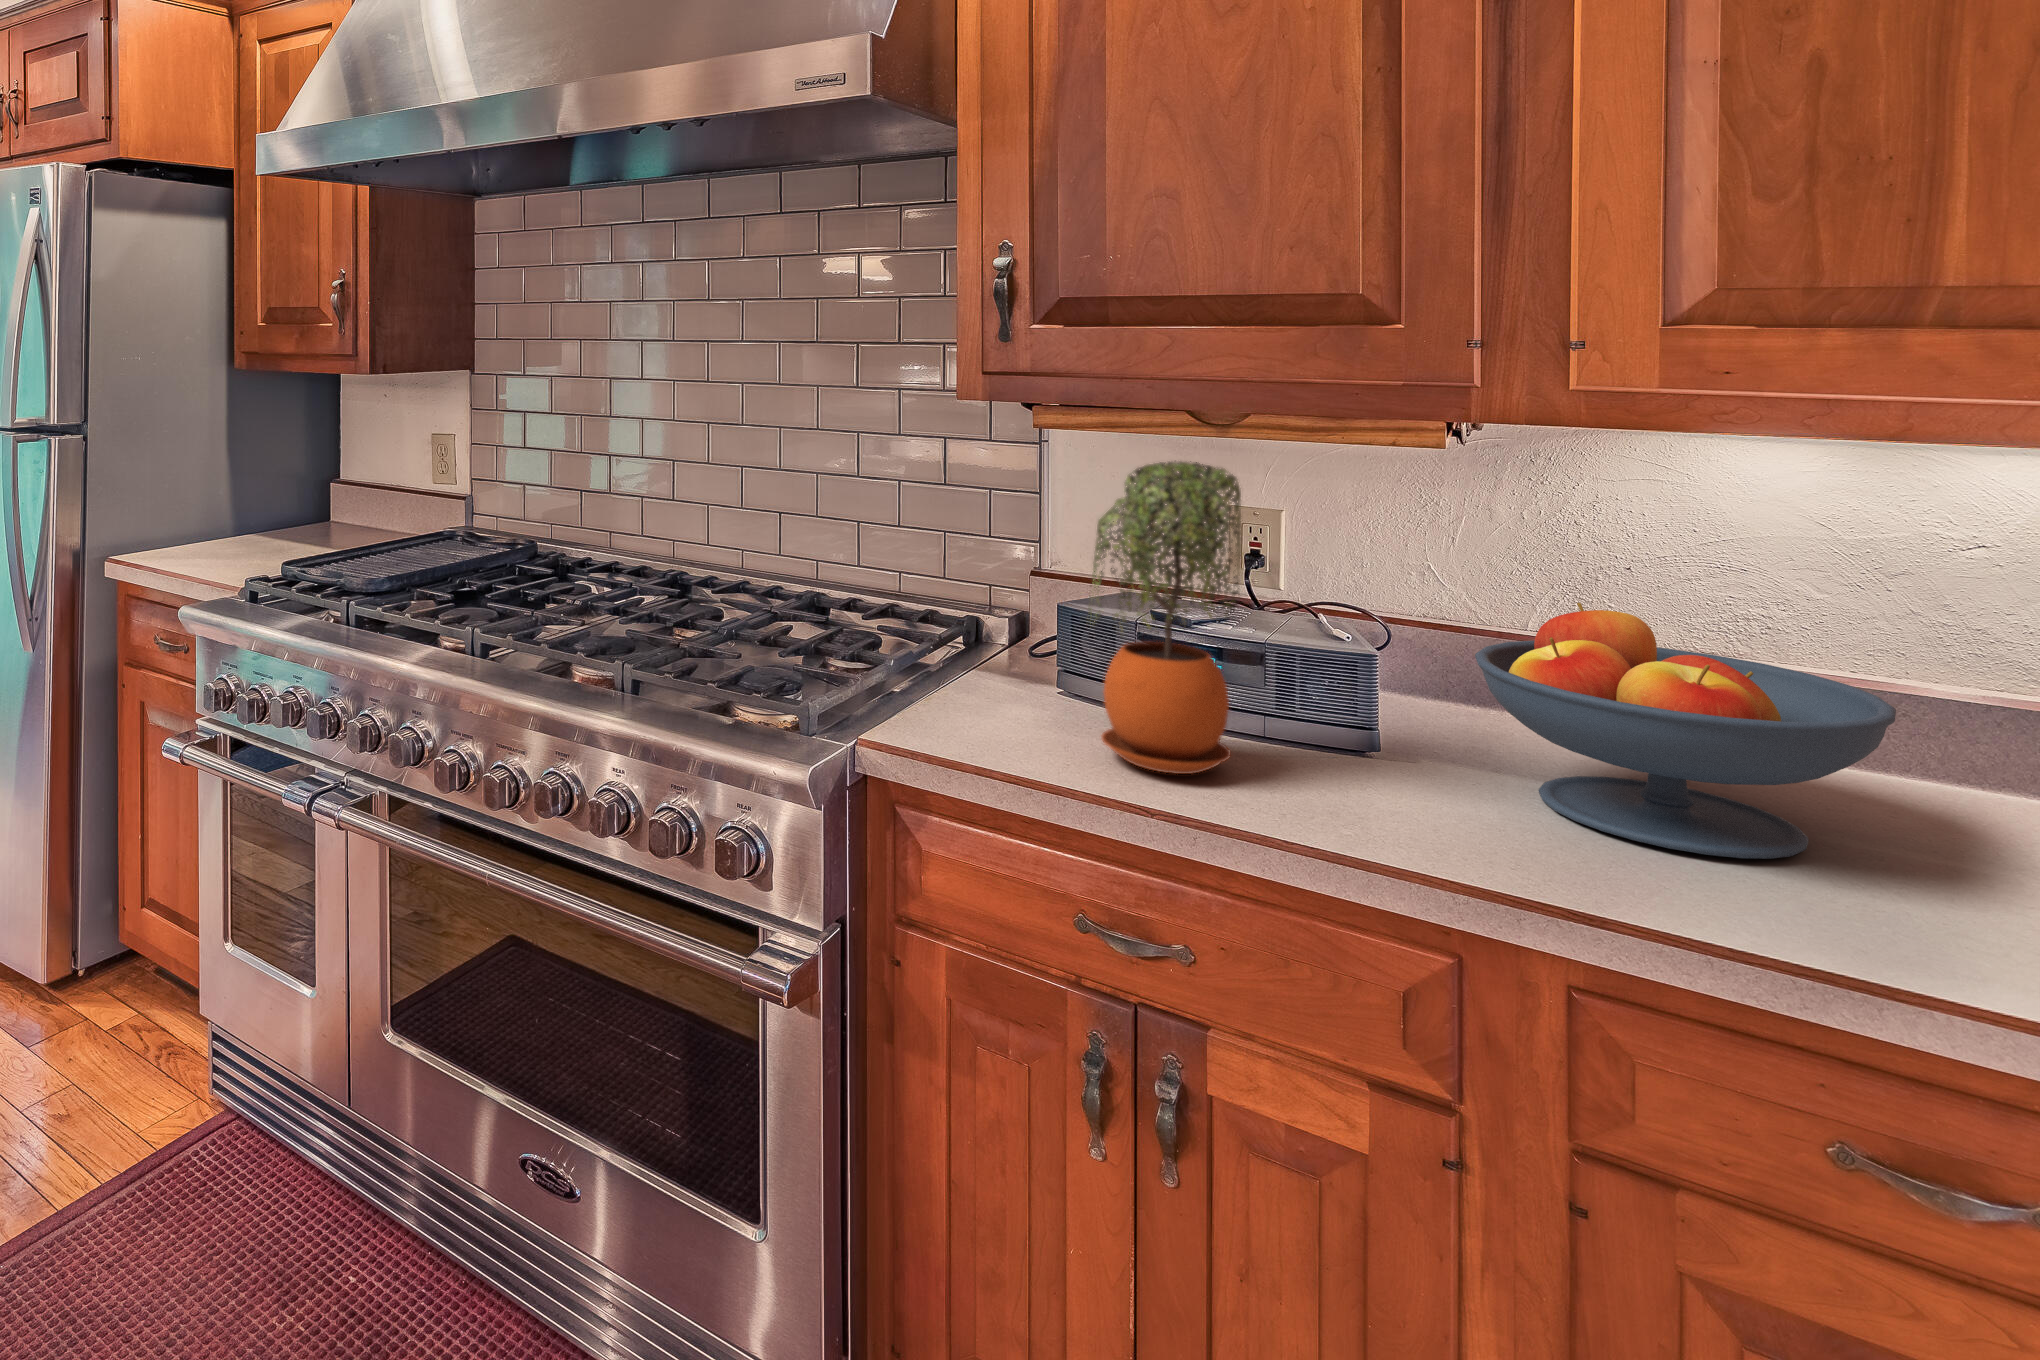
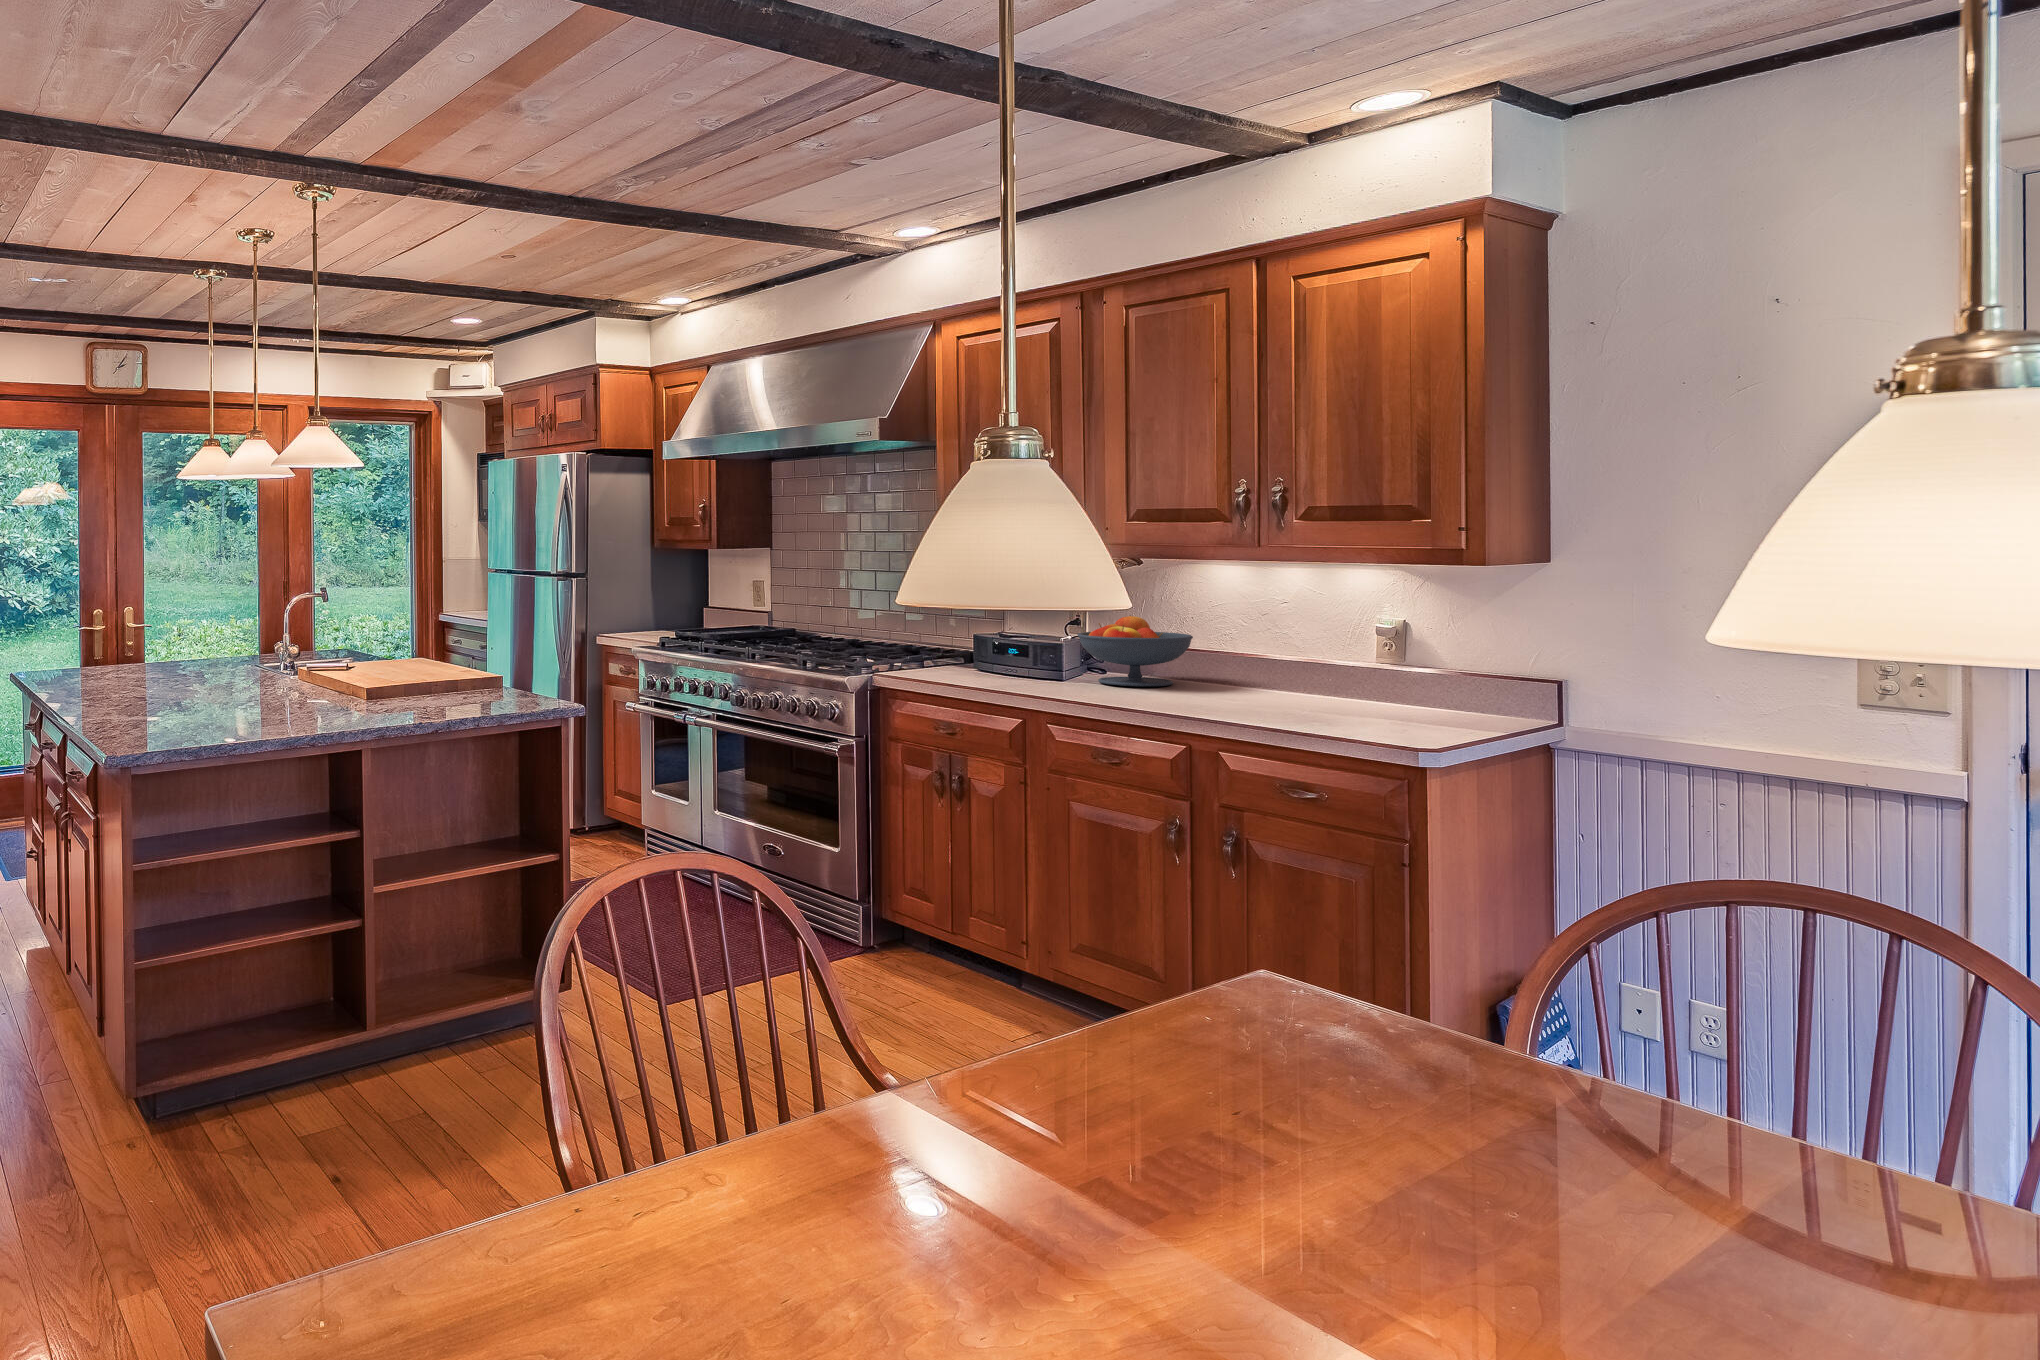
potted plant: present [1089,461,1241,774] -> none [954,567,1015,675]

